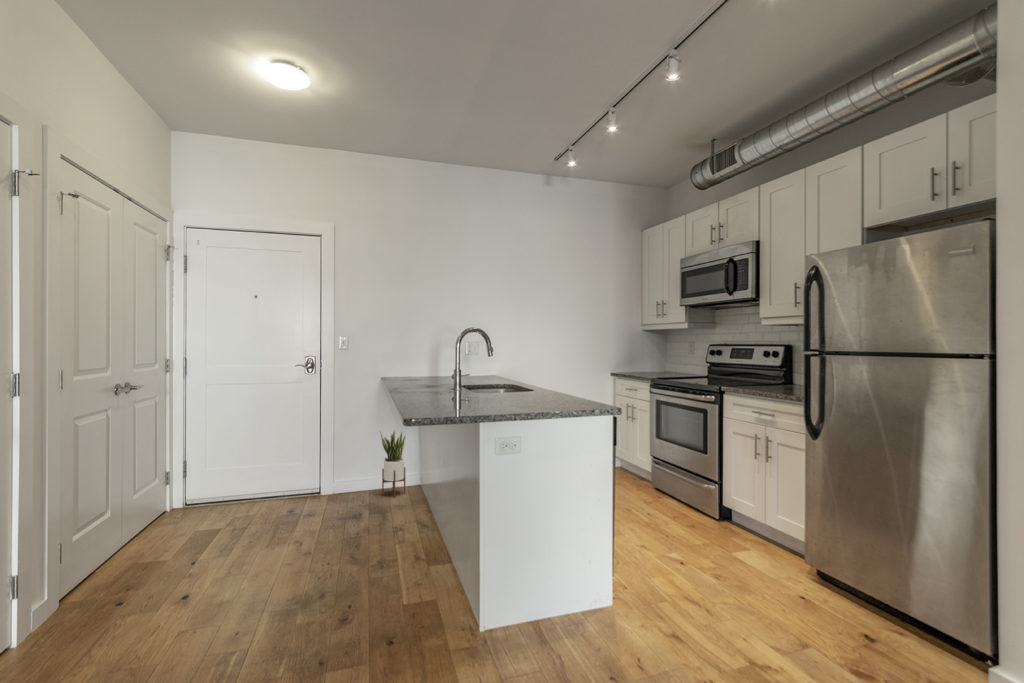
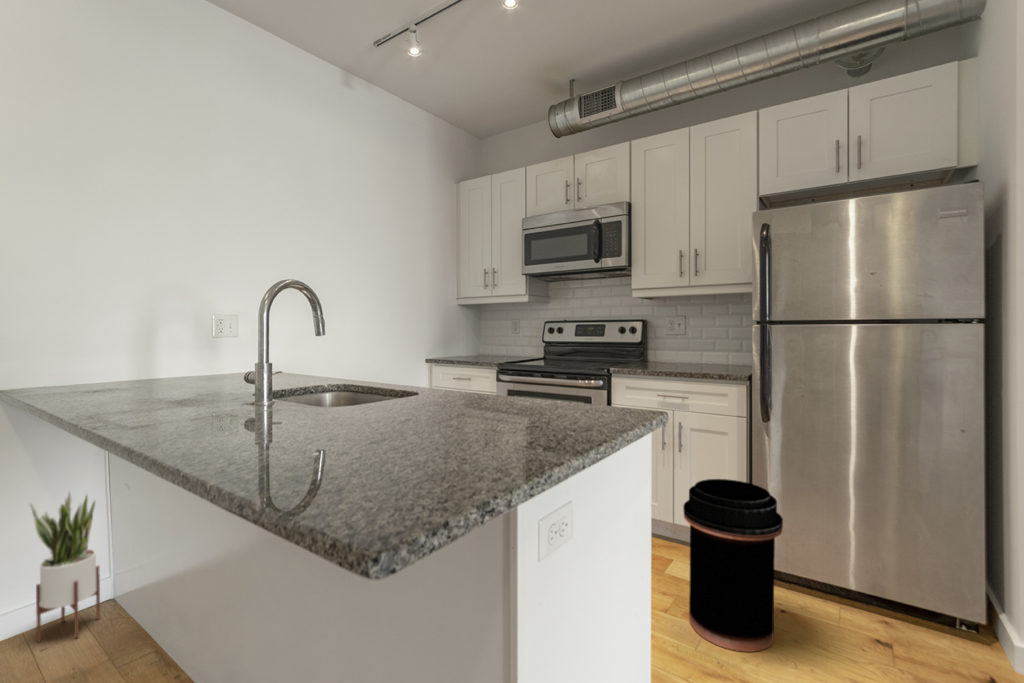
trash can: none [693,478,771,612] -> present [683,479,783,652]

